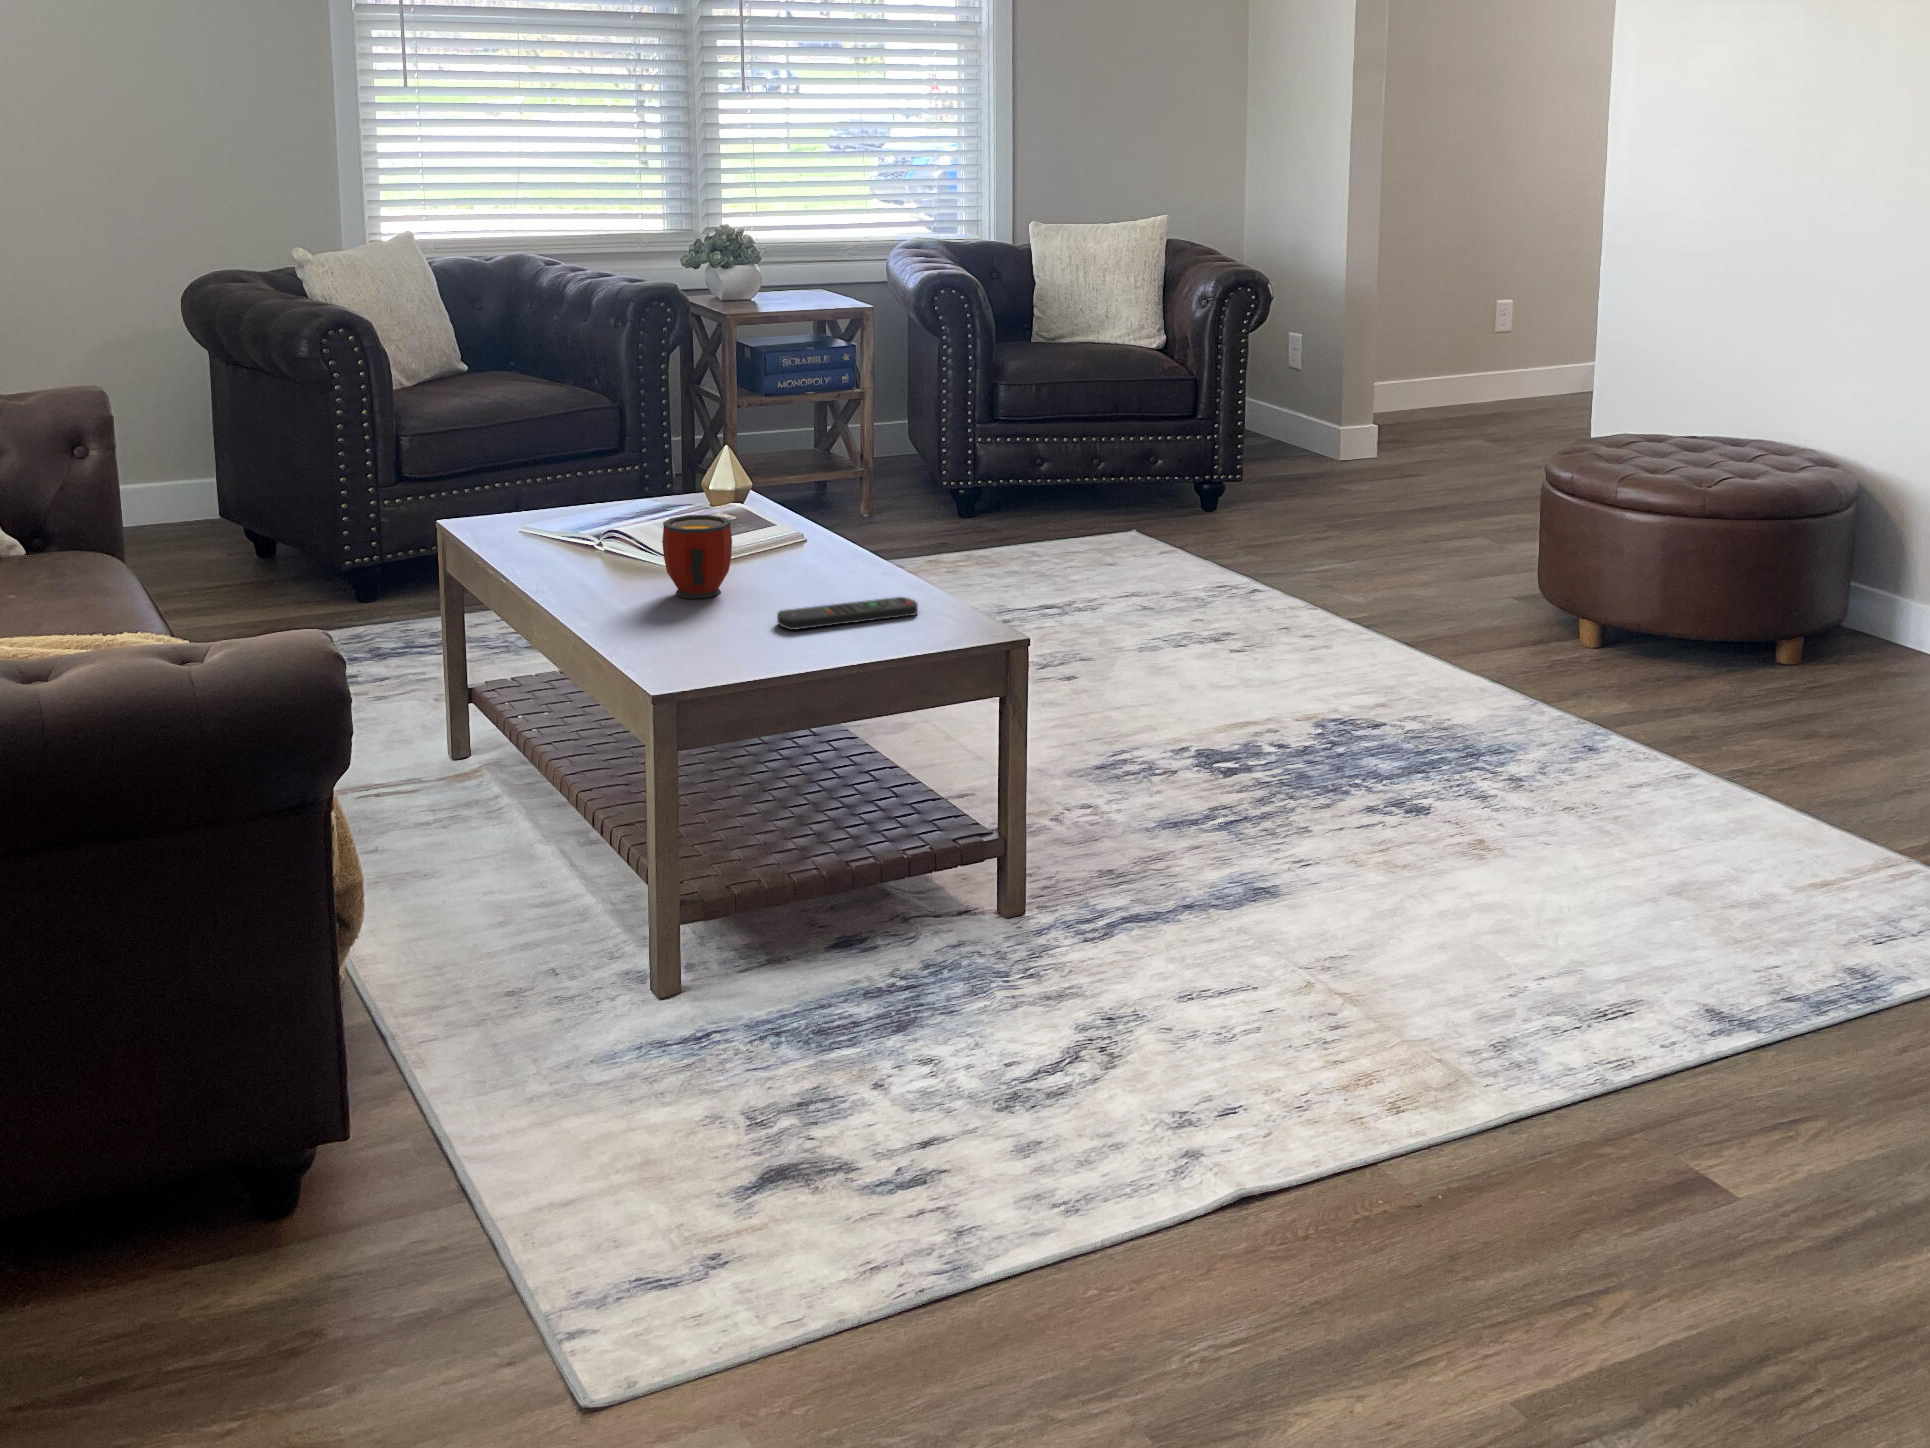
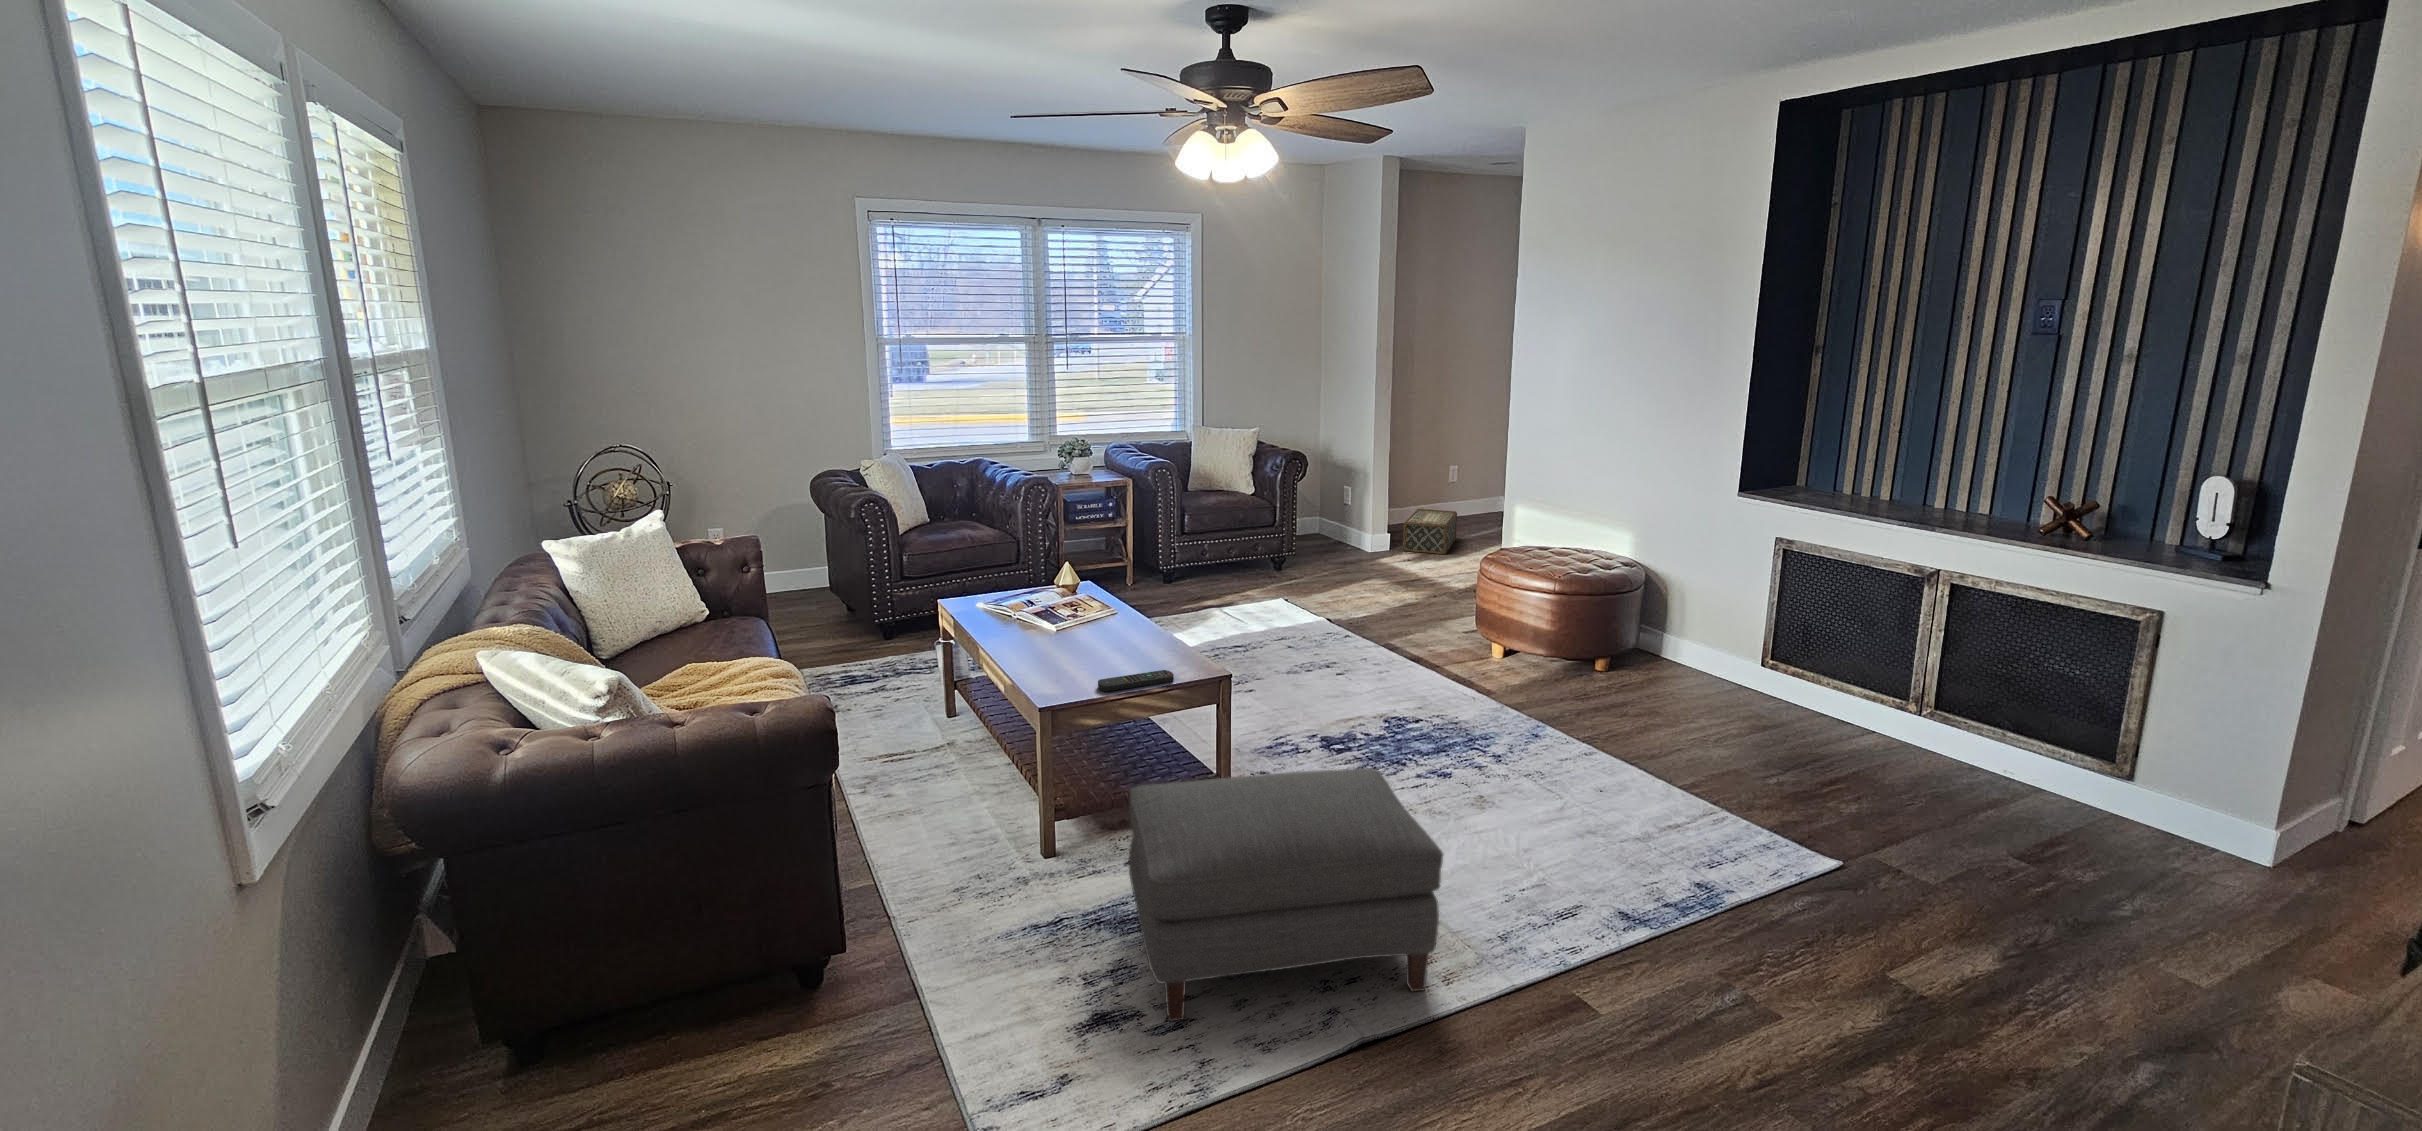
woven basket: none [1371,373,1476,457] -> present [1403,509,1457,554]
mug: present [662,515,732,598] -> none [1037,623,1074,670]
ottoman: none [833,756,1388,1174] -> present [1129,768,1443,1021]

